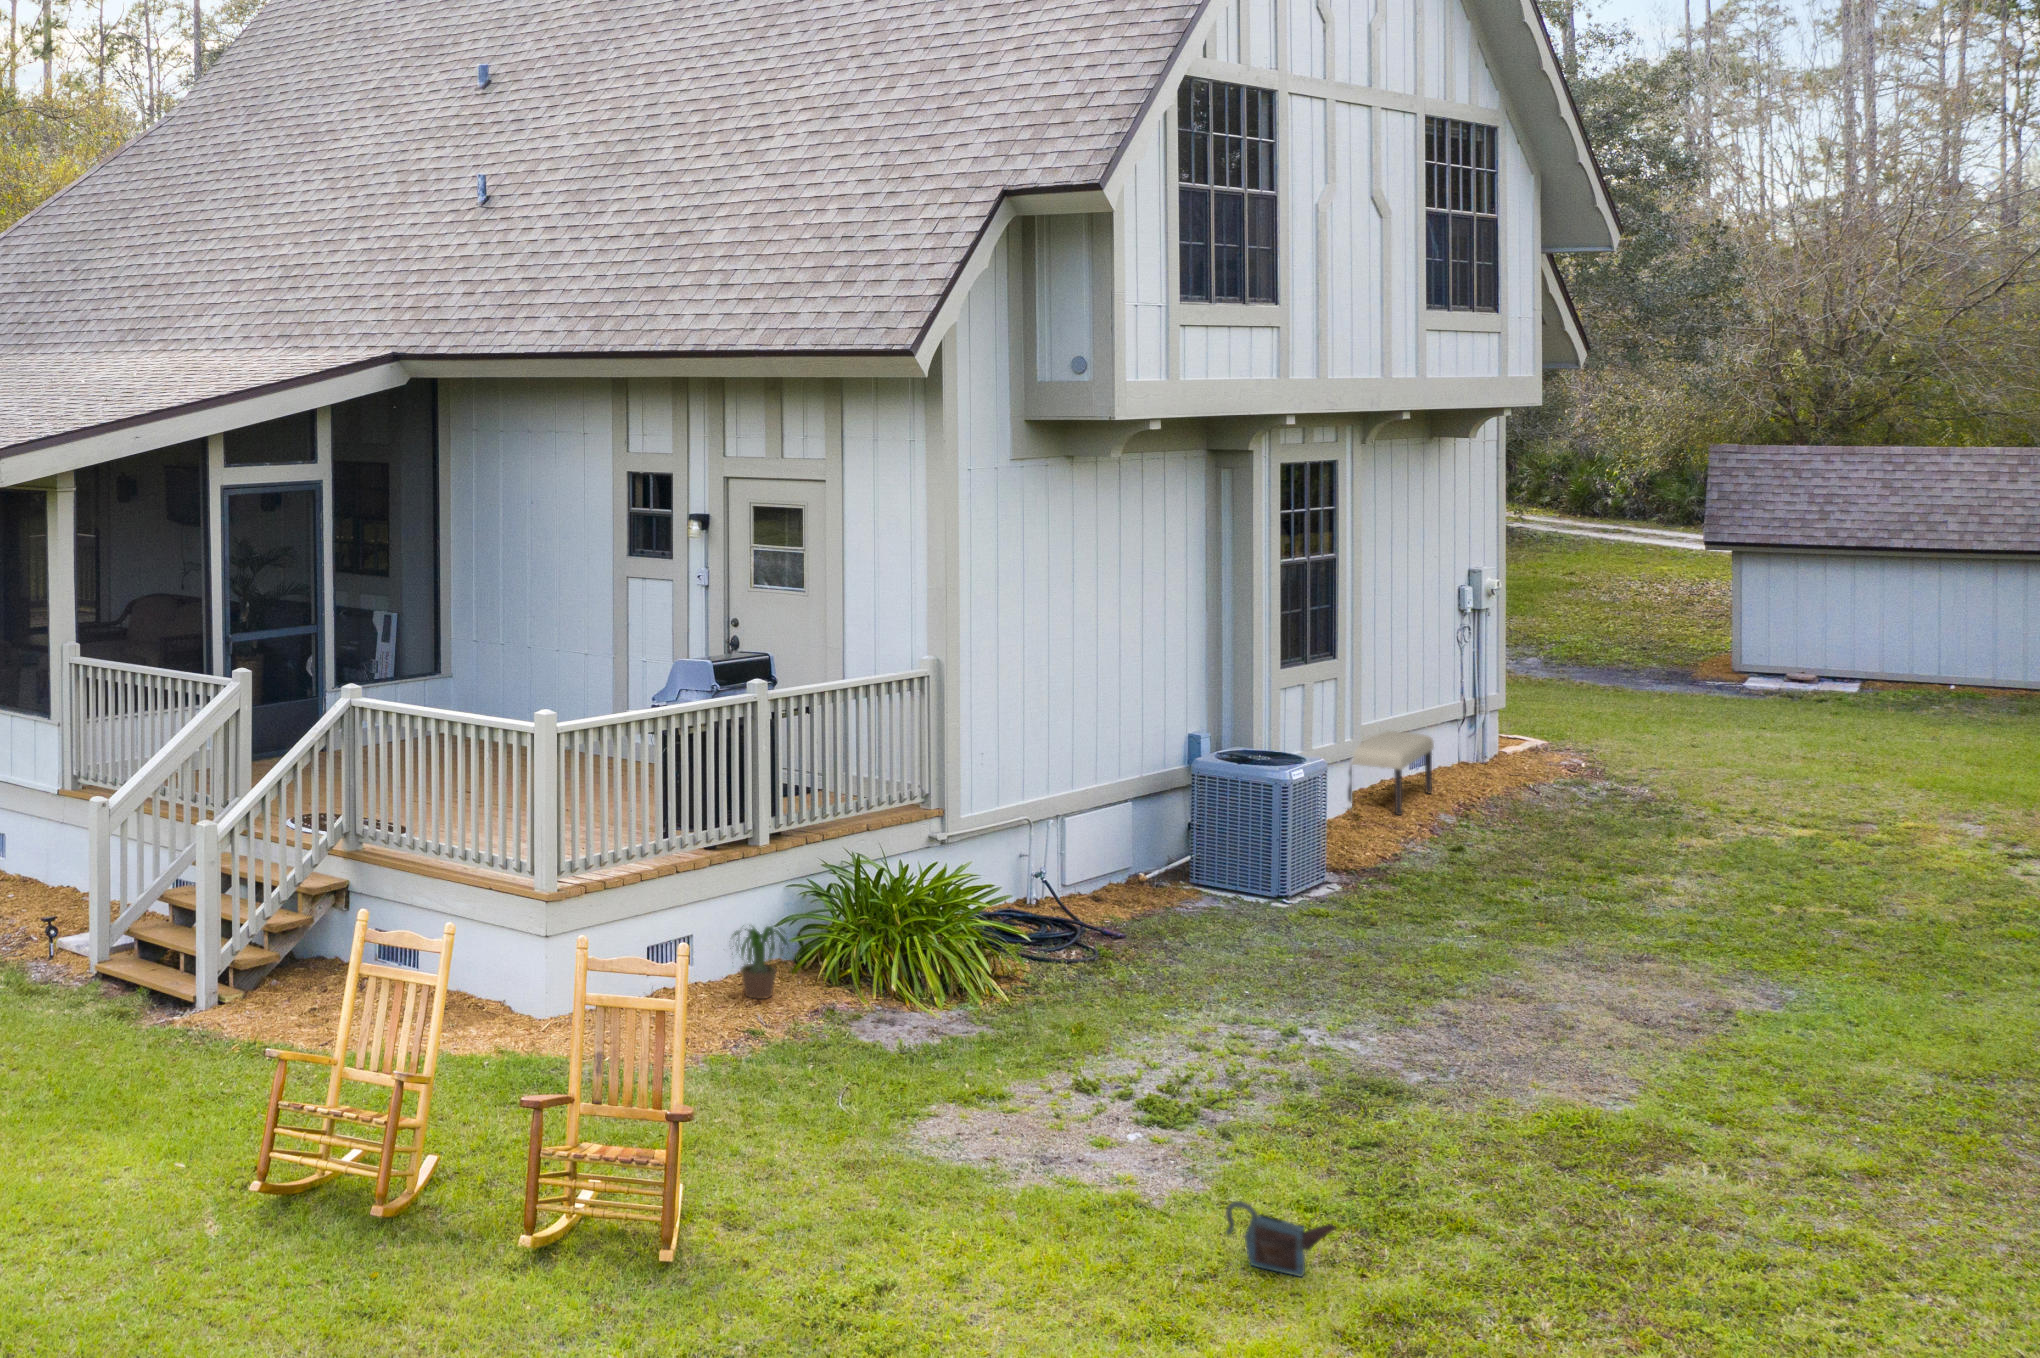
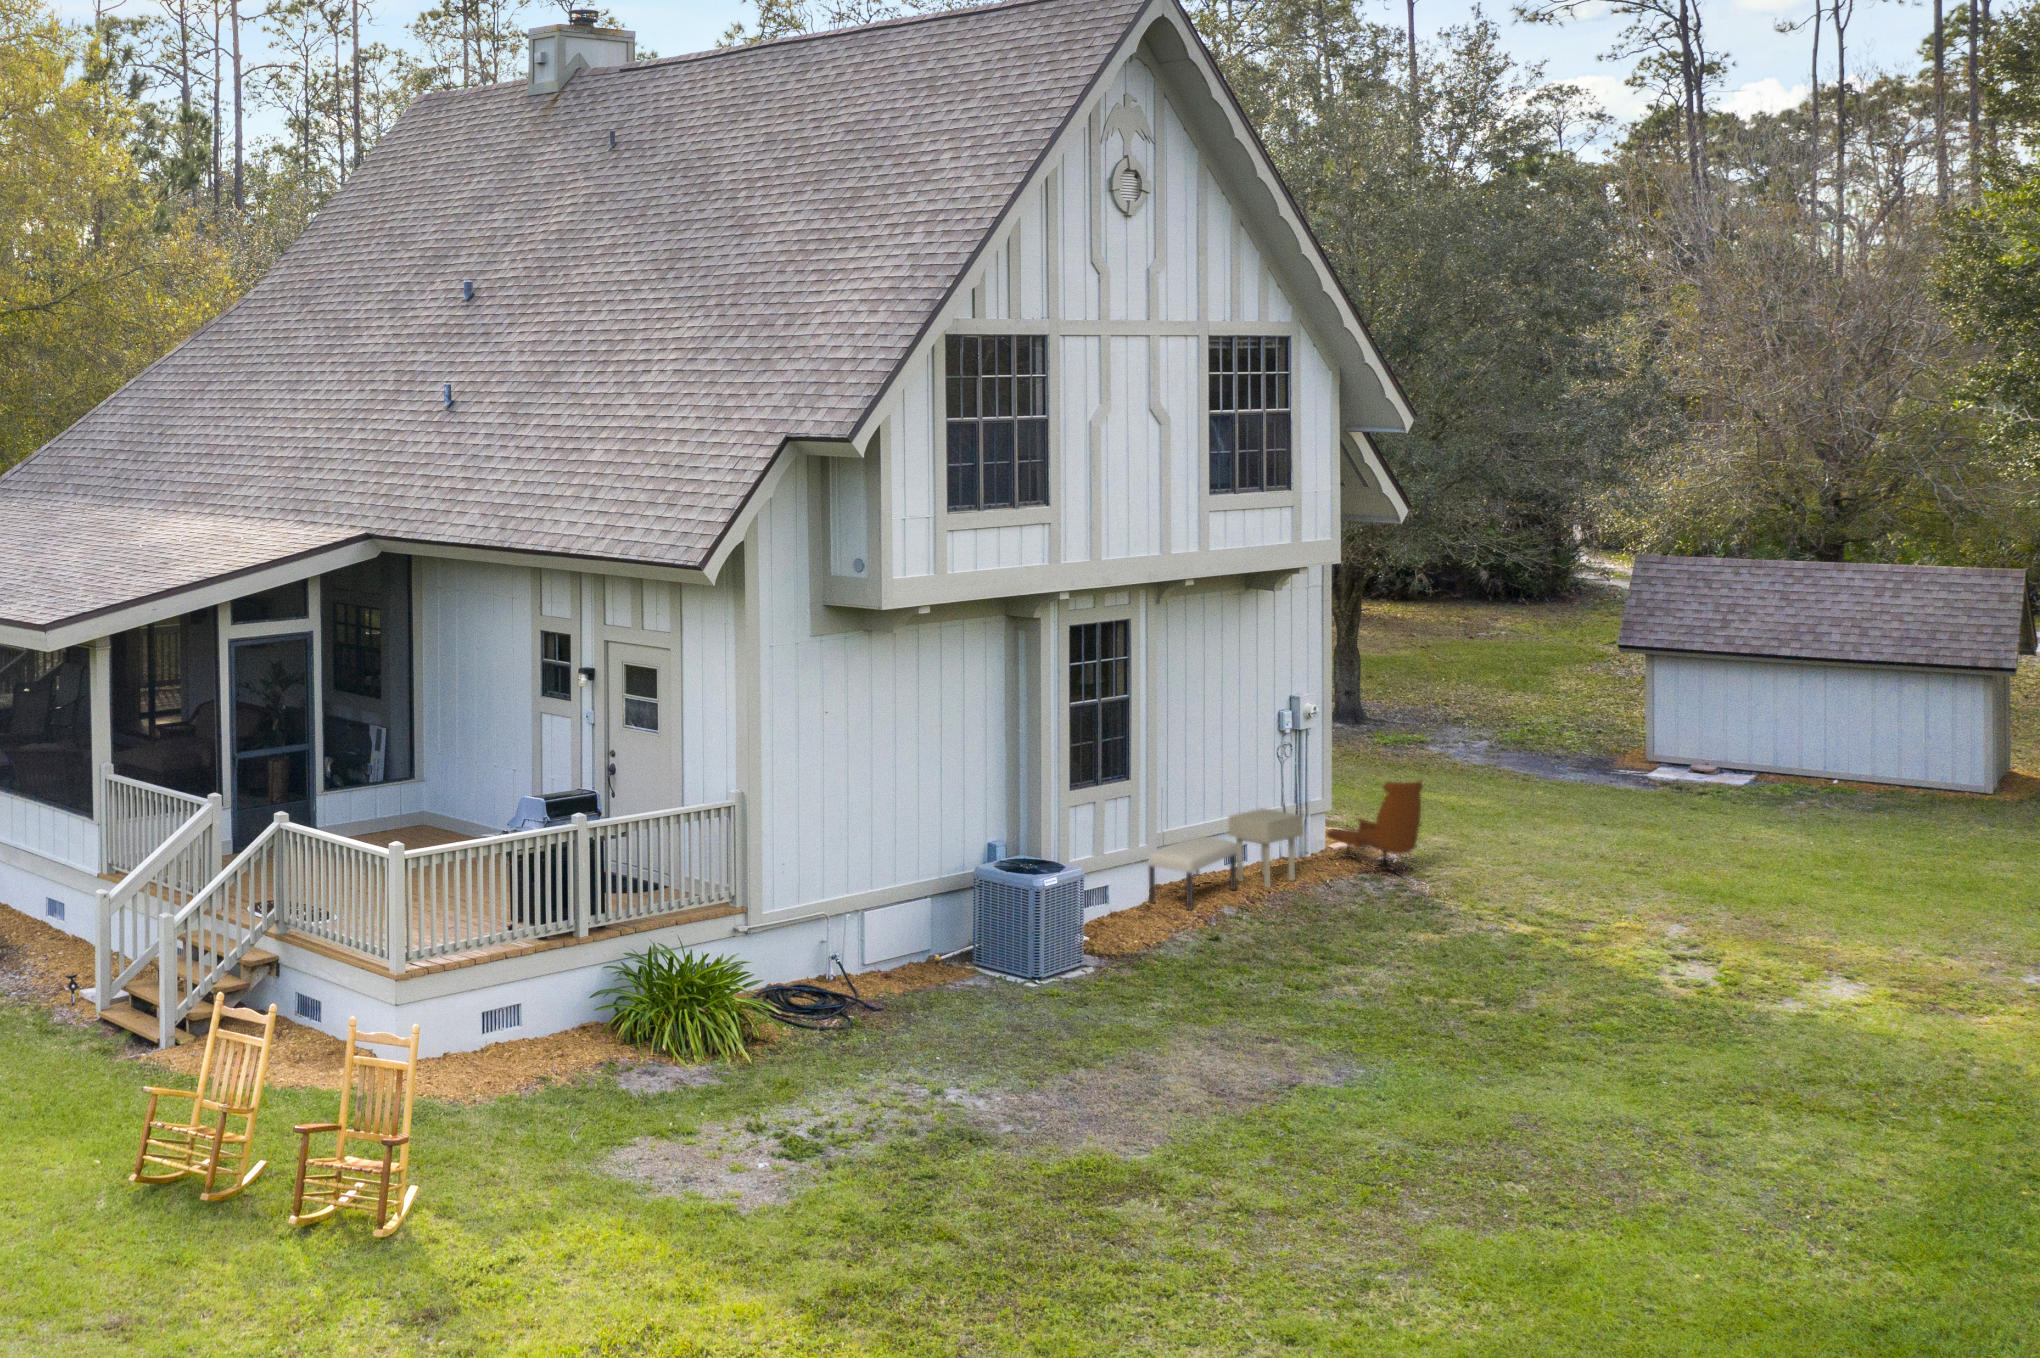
lounge chair: none [1499,662,1631,778] -> present [1327,781,1423,871]
side table: none [1414,699,1498,790] -> present [1229,808,1303,888]
potted plant: present [733,926,788,999] -> none [543,998,596,1055]
watering can: present [1226,1201,1336,1277] -> none [761,1217,826,1271]

